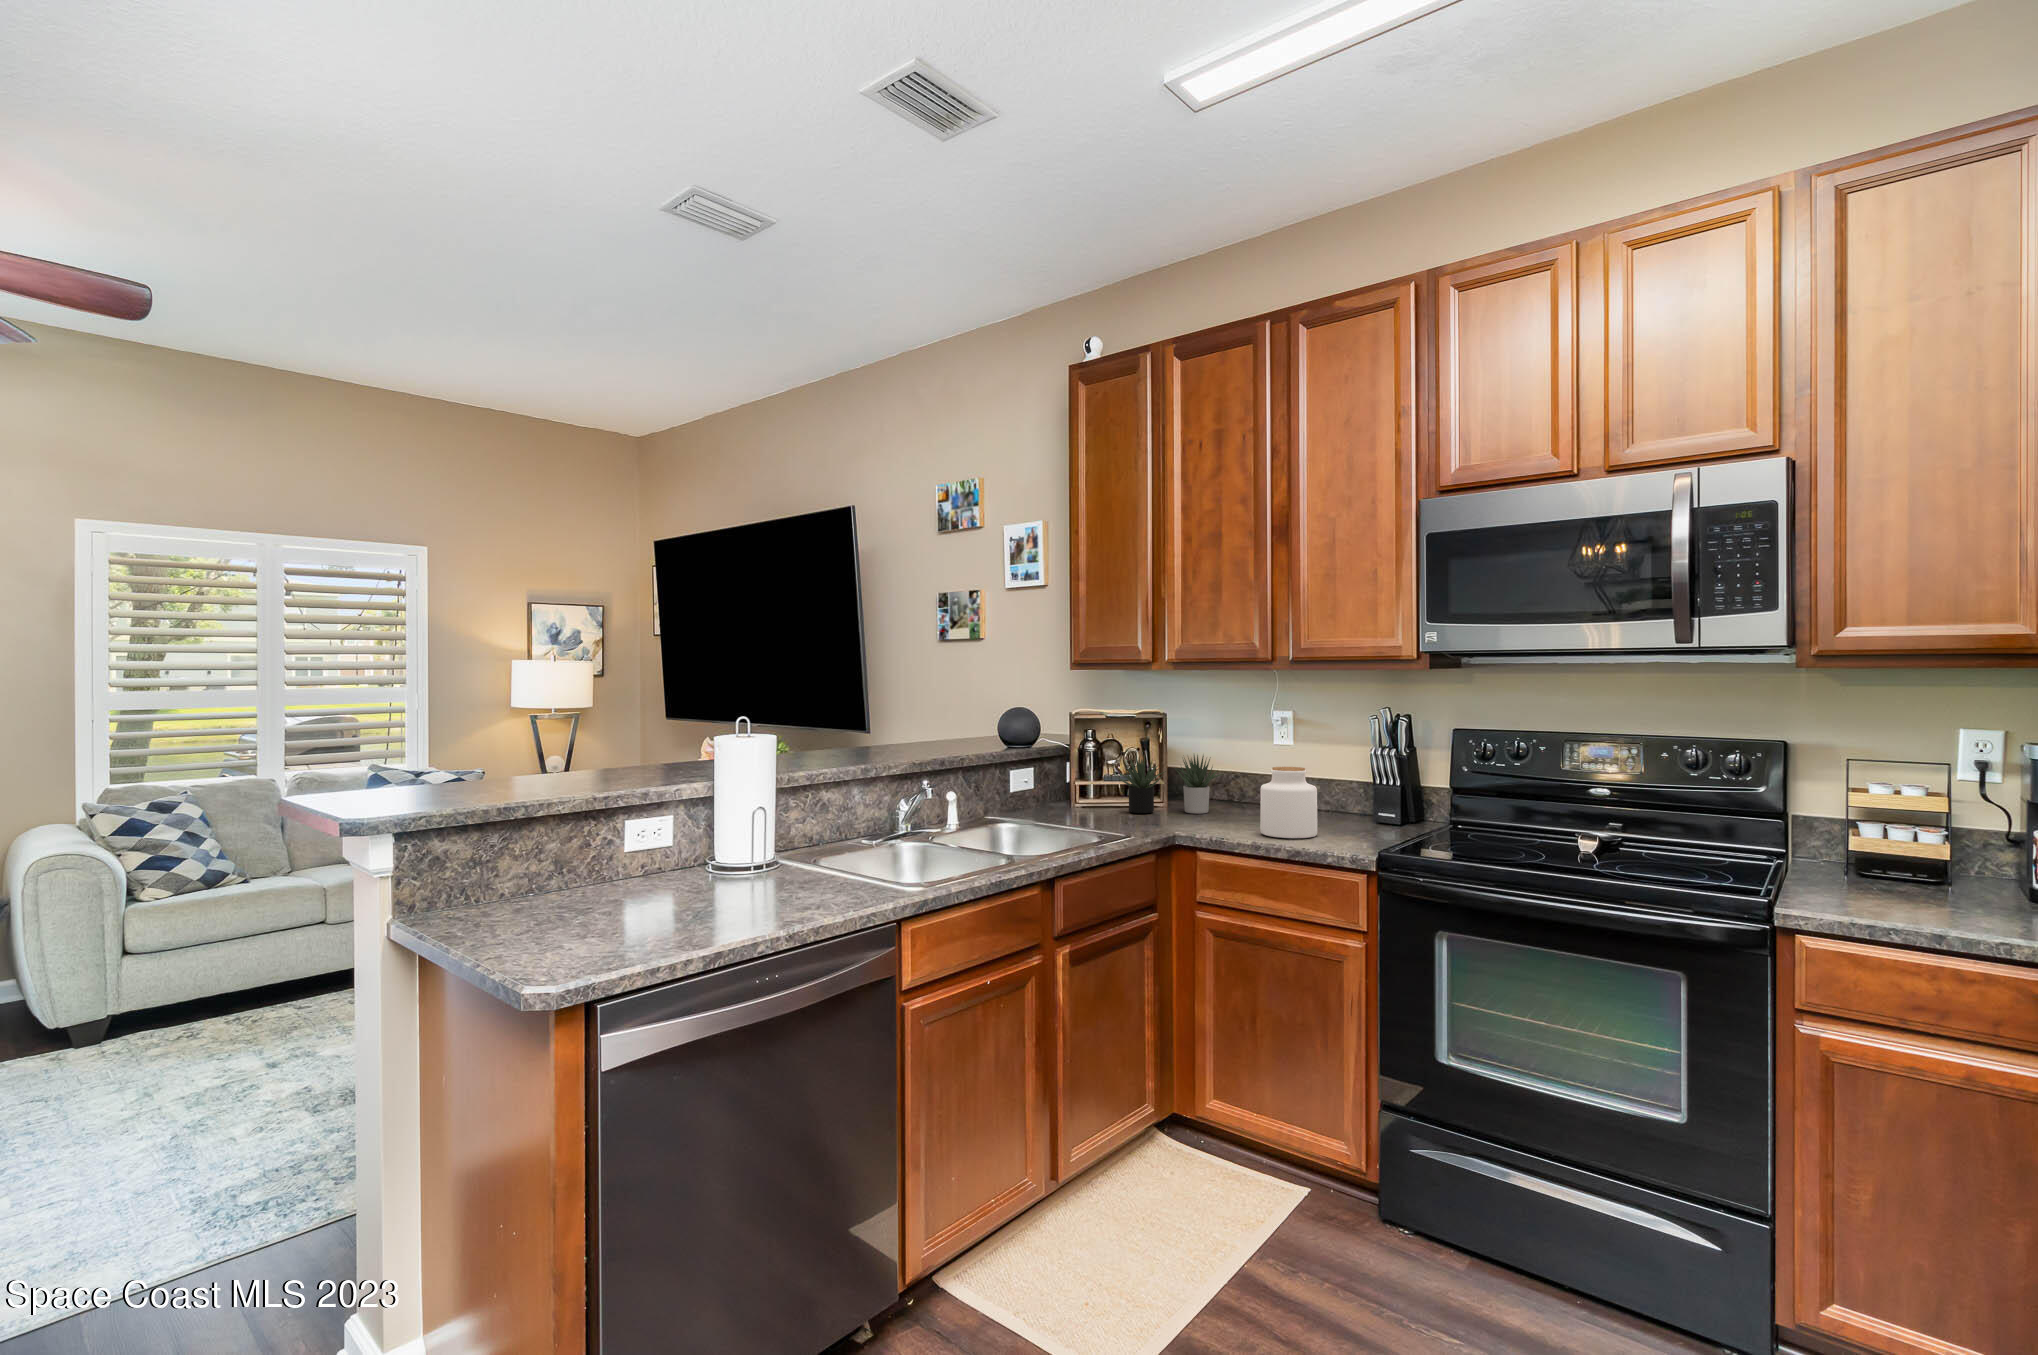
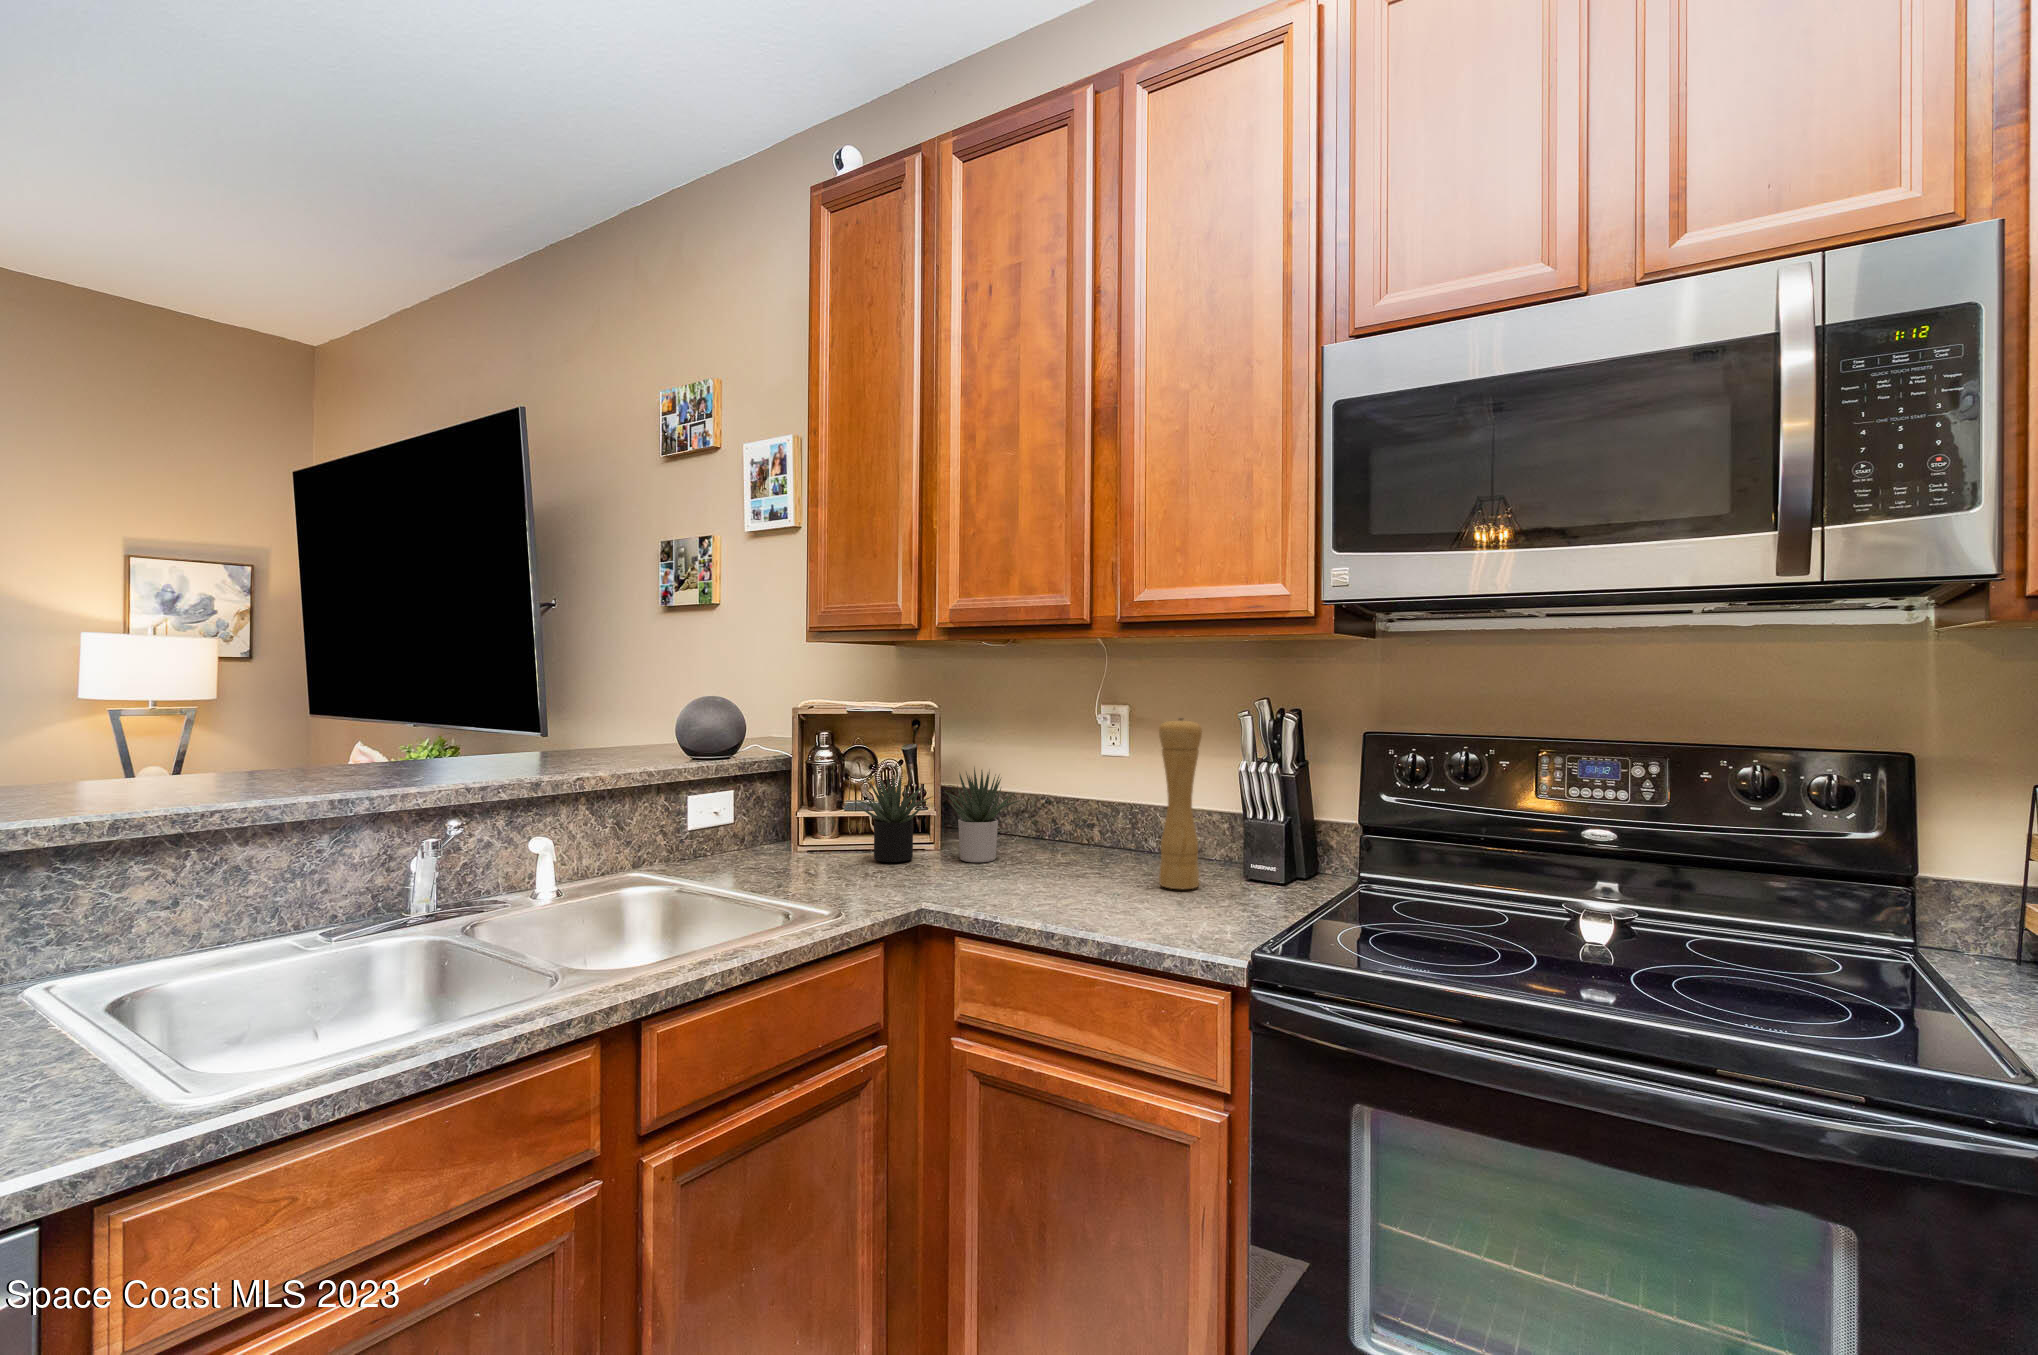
pepper mill: none [1320,720,1348,827] -> present [1159,718,1202,889]
jar: present [1260,767,1317,838] -> none [1058,793,1150,917]

